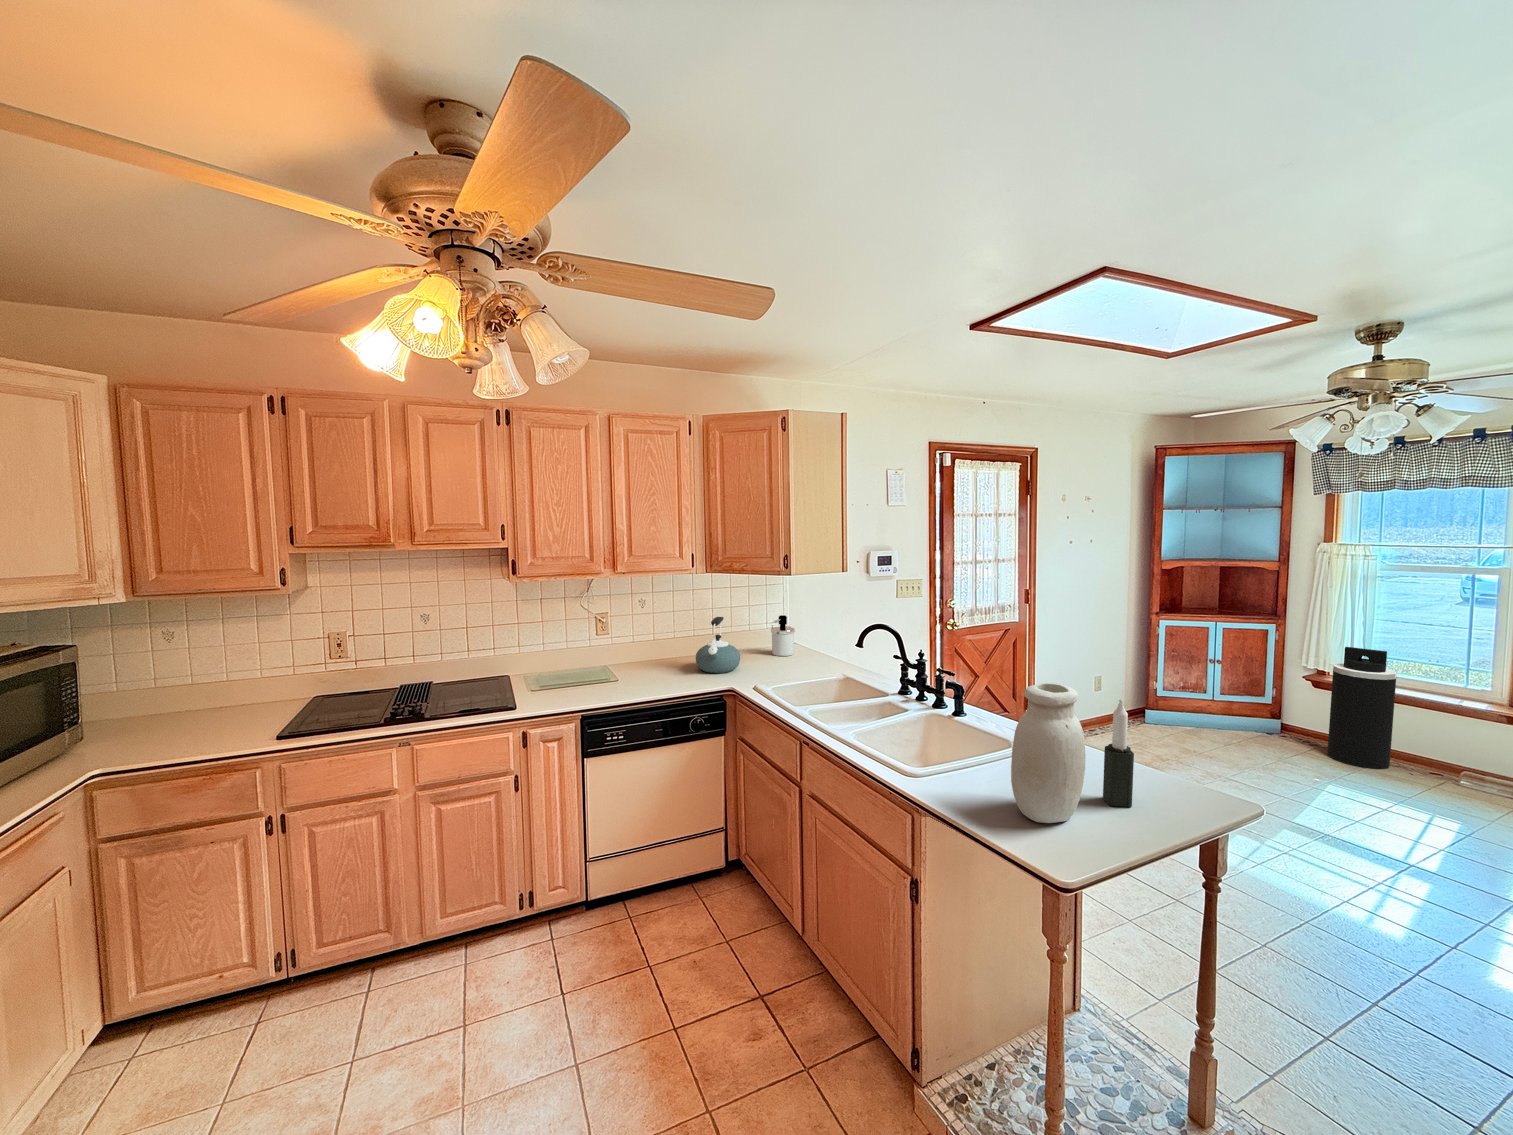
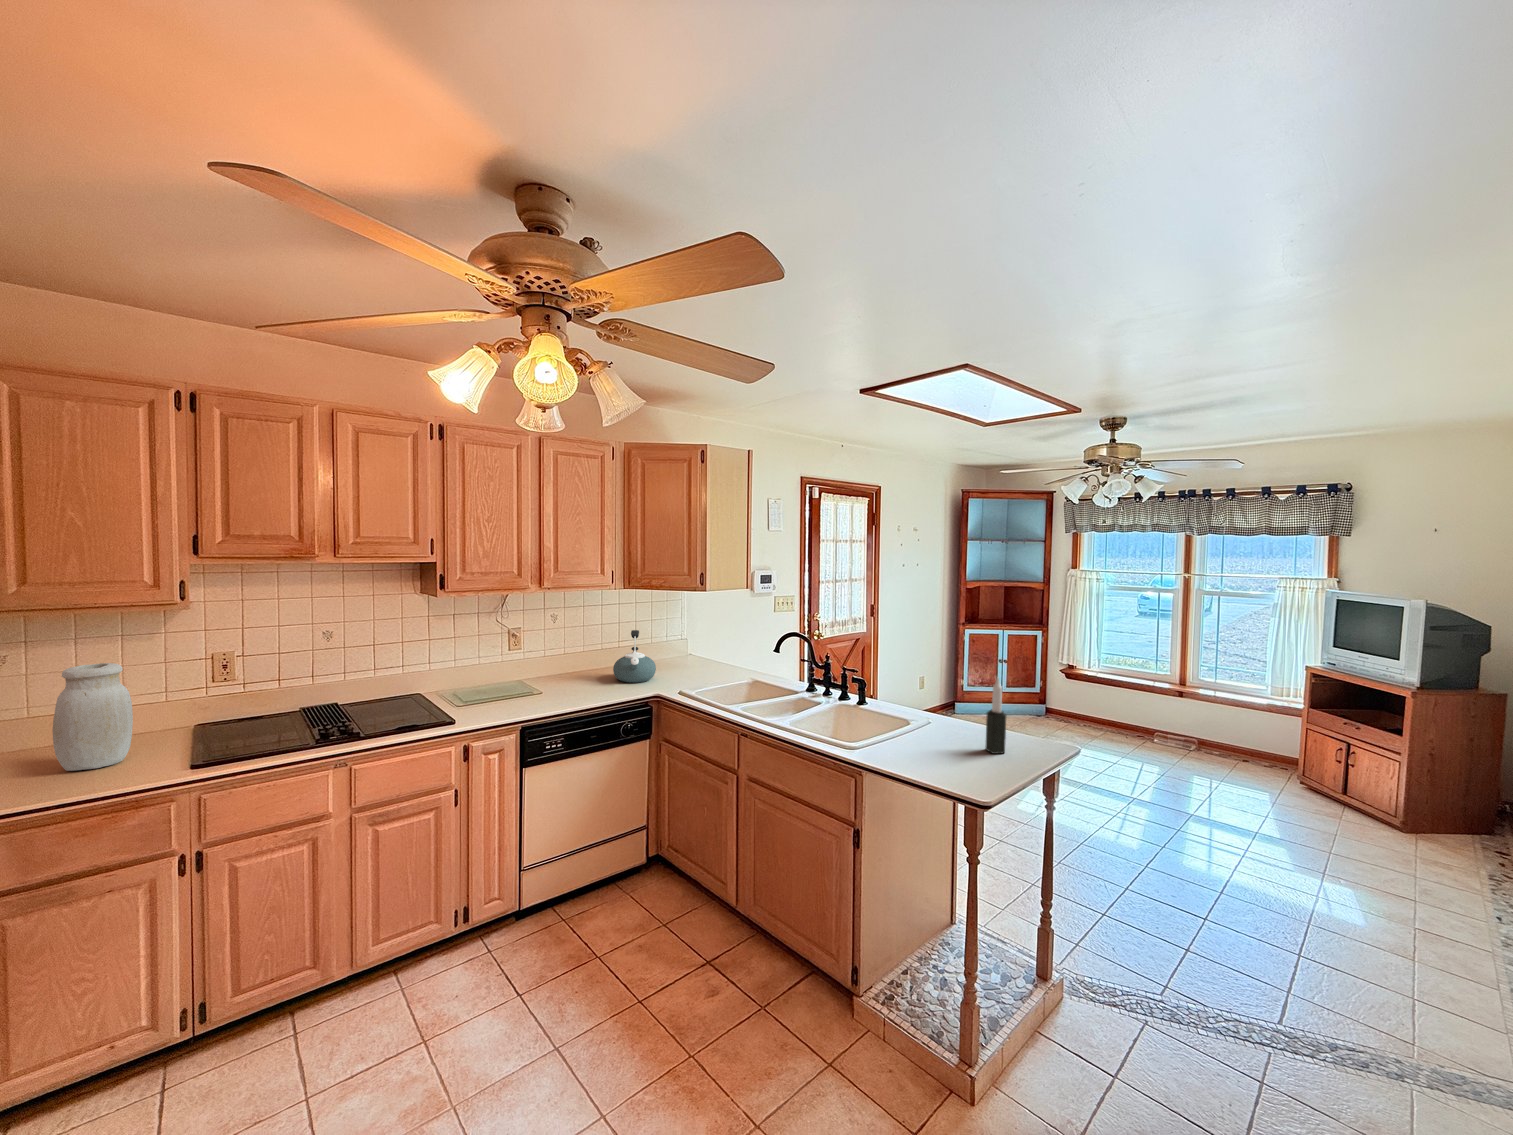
soap dispenser: present [771,615,795,656] -> none [674,629,696,666]
trash can: present [1327,647,1396,769] -> none [1077,647,1118,736]
jar: present [1011,683,1086,823] -> present [52,663,133,771]

